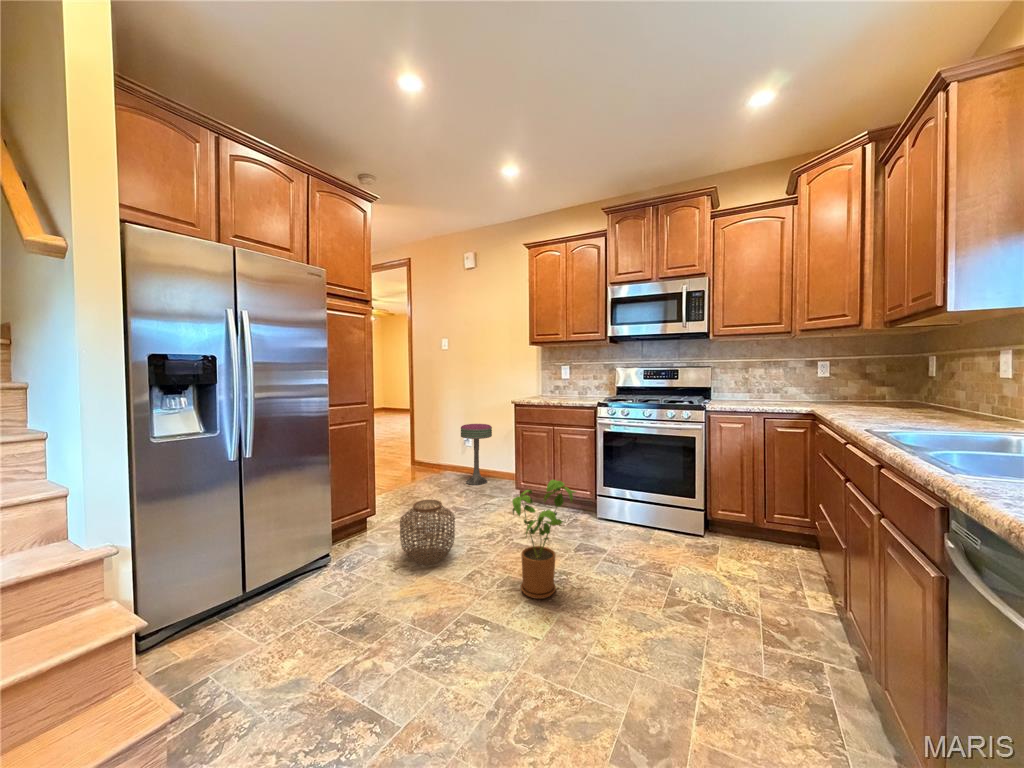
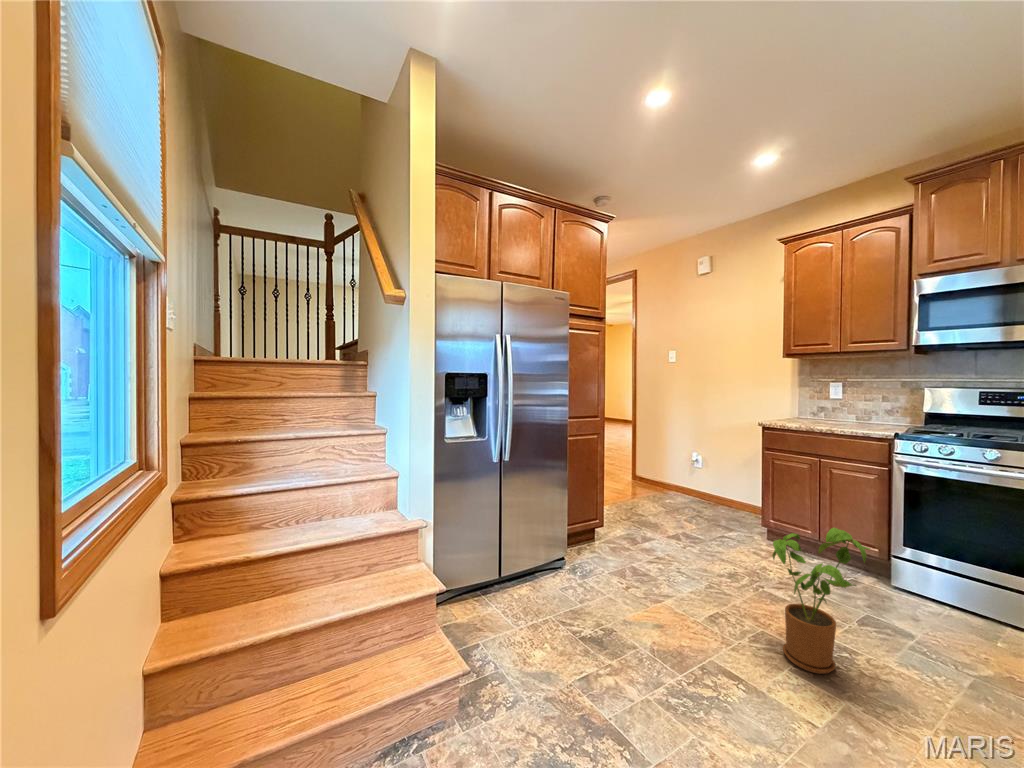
bar stool: present [461,424,492,485] -> none [691,444,729,512]
woven basket: present [400,500,455,565] -> none [633,522,693,593]

